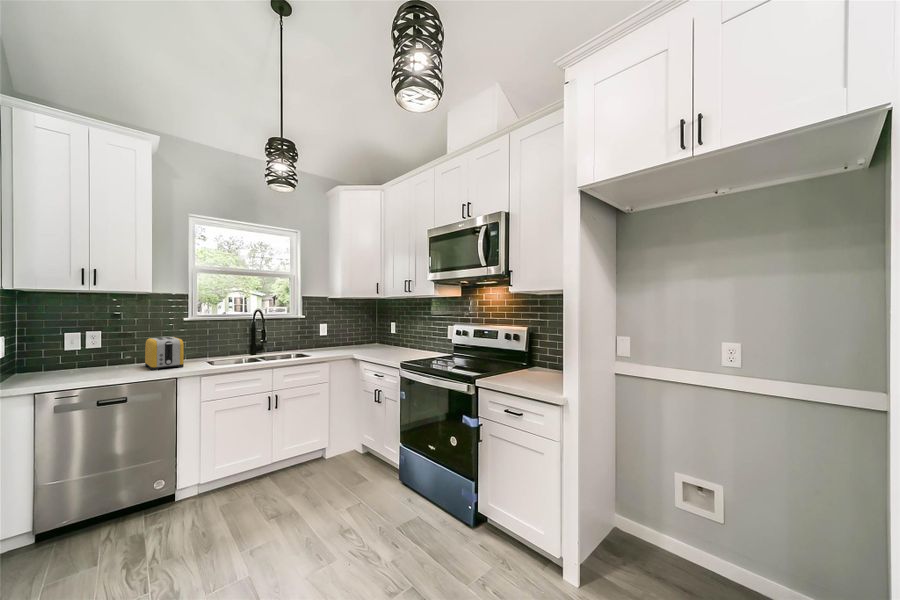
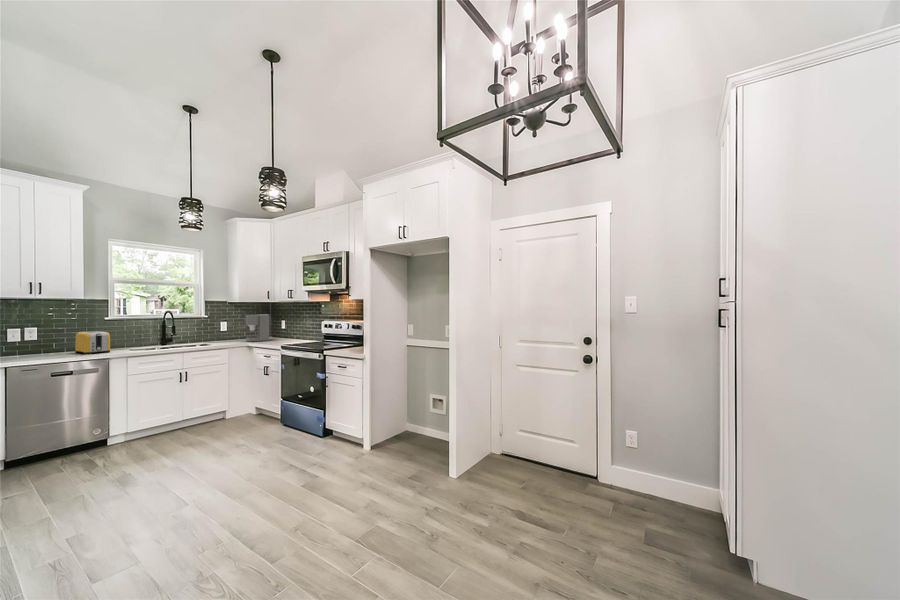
coffee maker: none [338,316,380,353] -> present [236,314,270,342]

